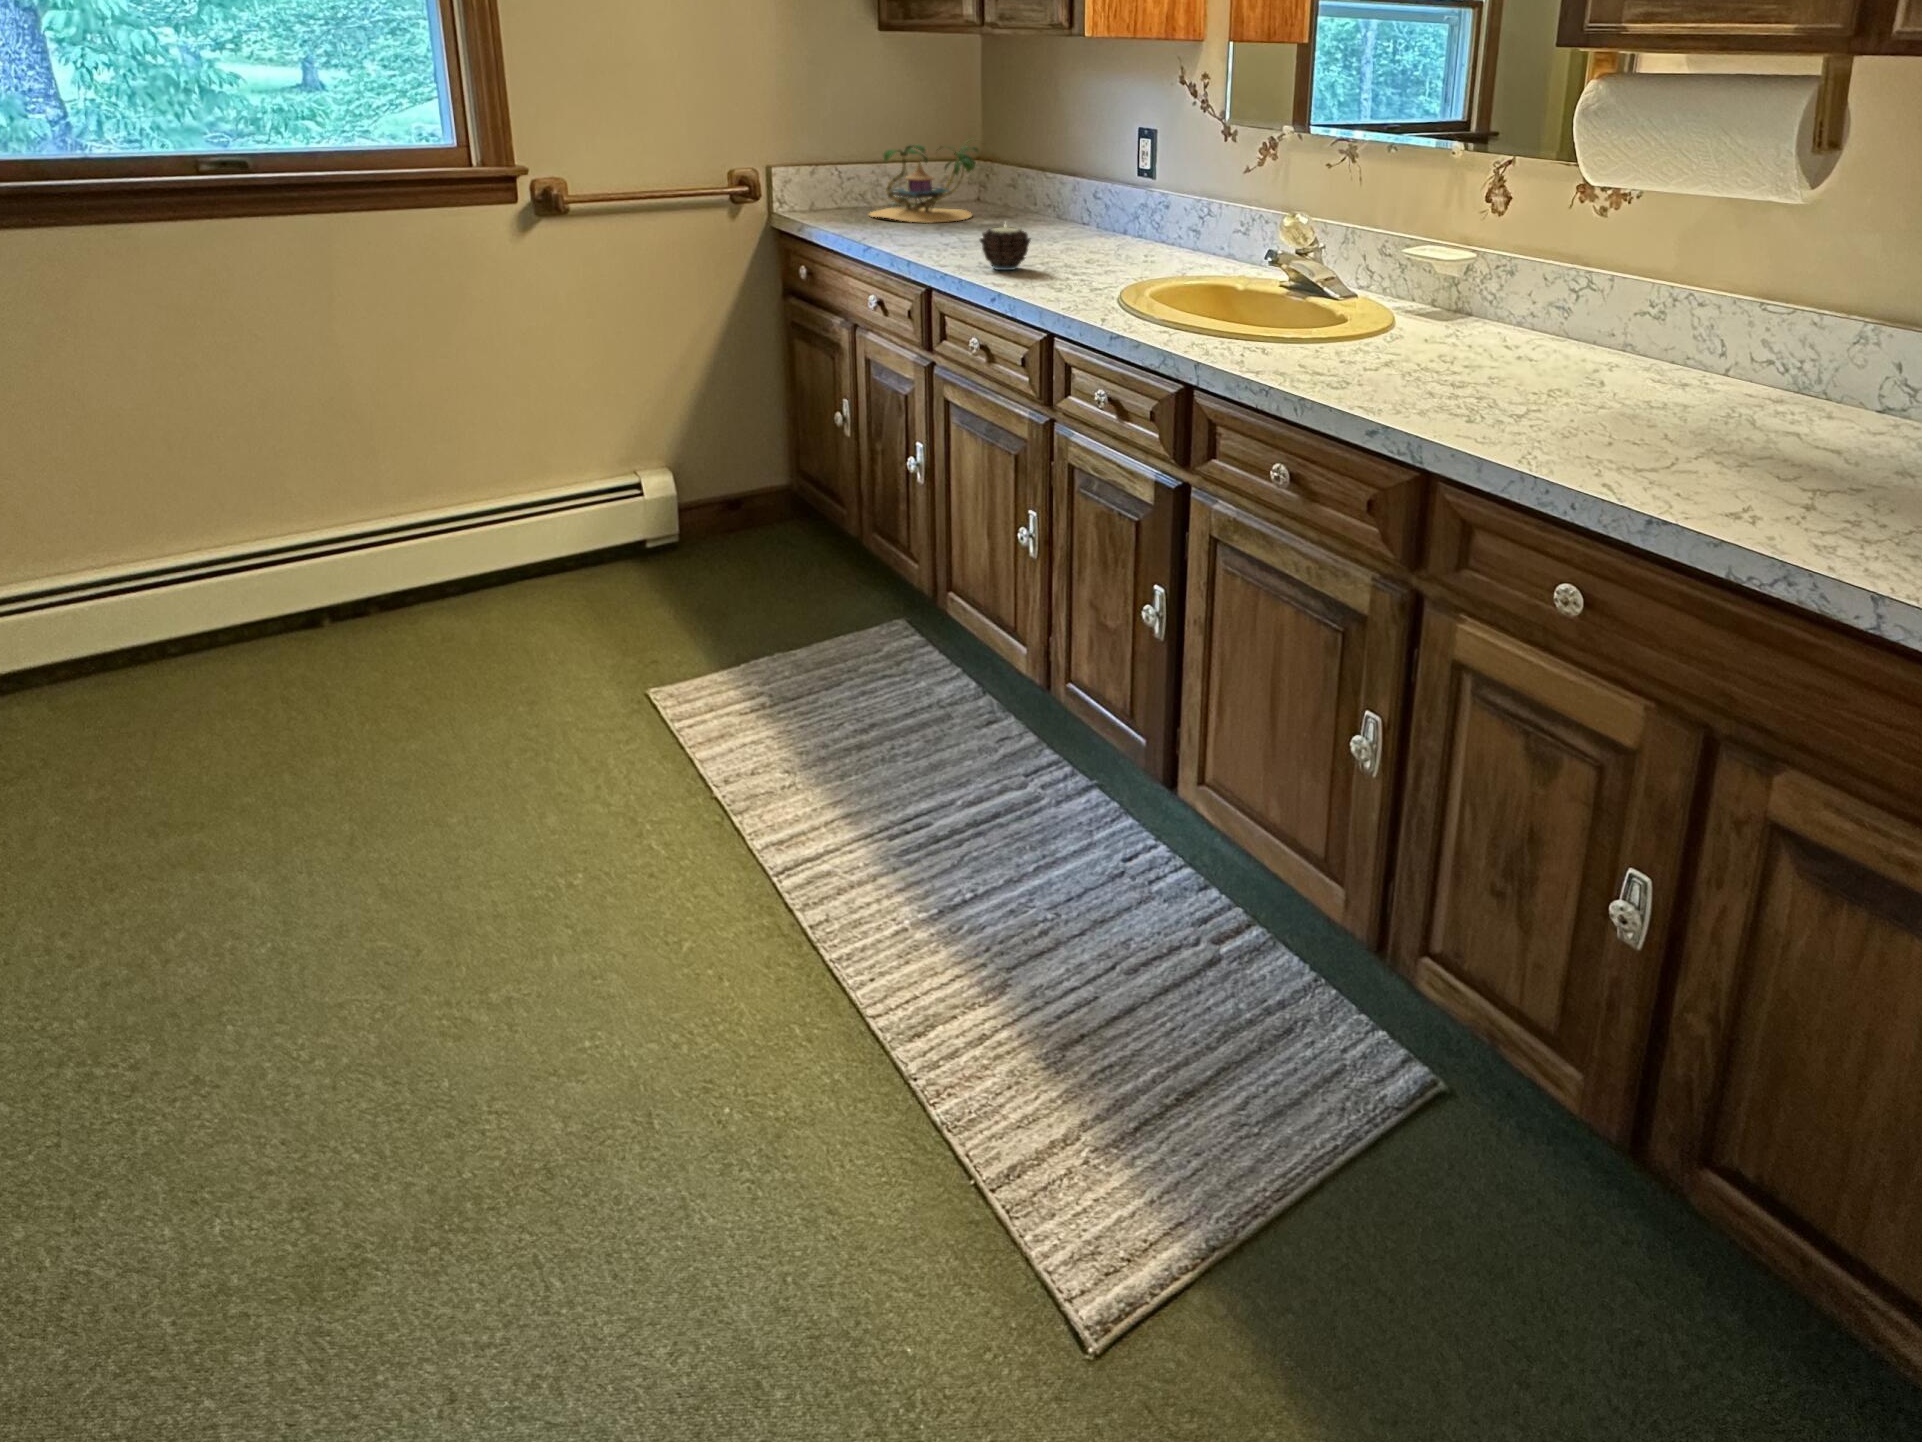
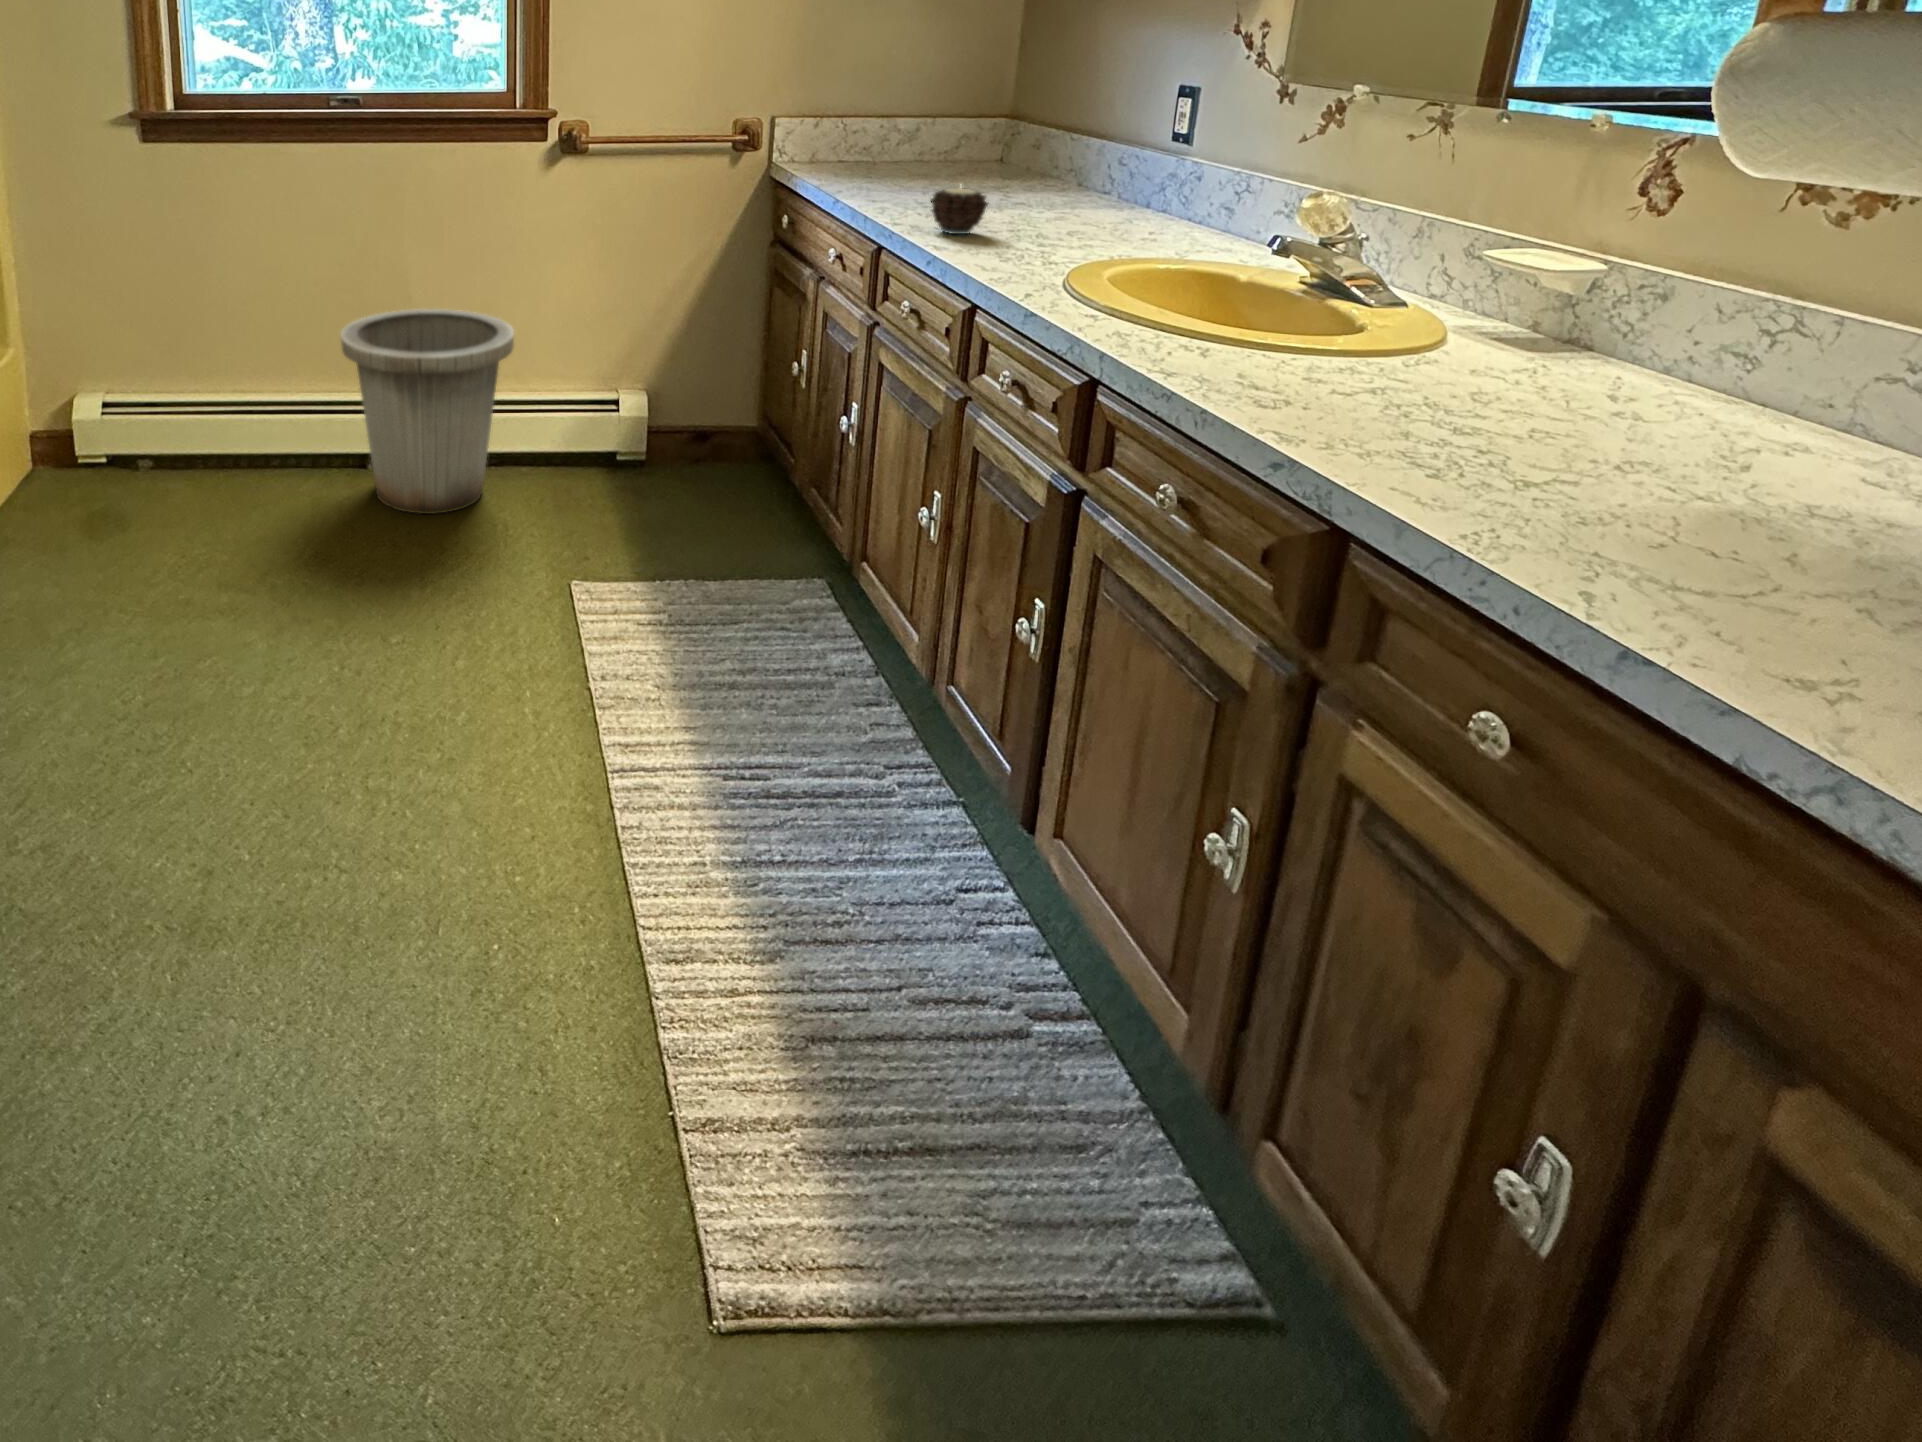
plant: present [869,145,978,222] -> none [859,95,999,181]
trash can: none [269,413,517,669] -> present [341,309,514,514]

